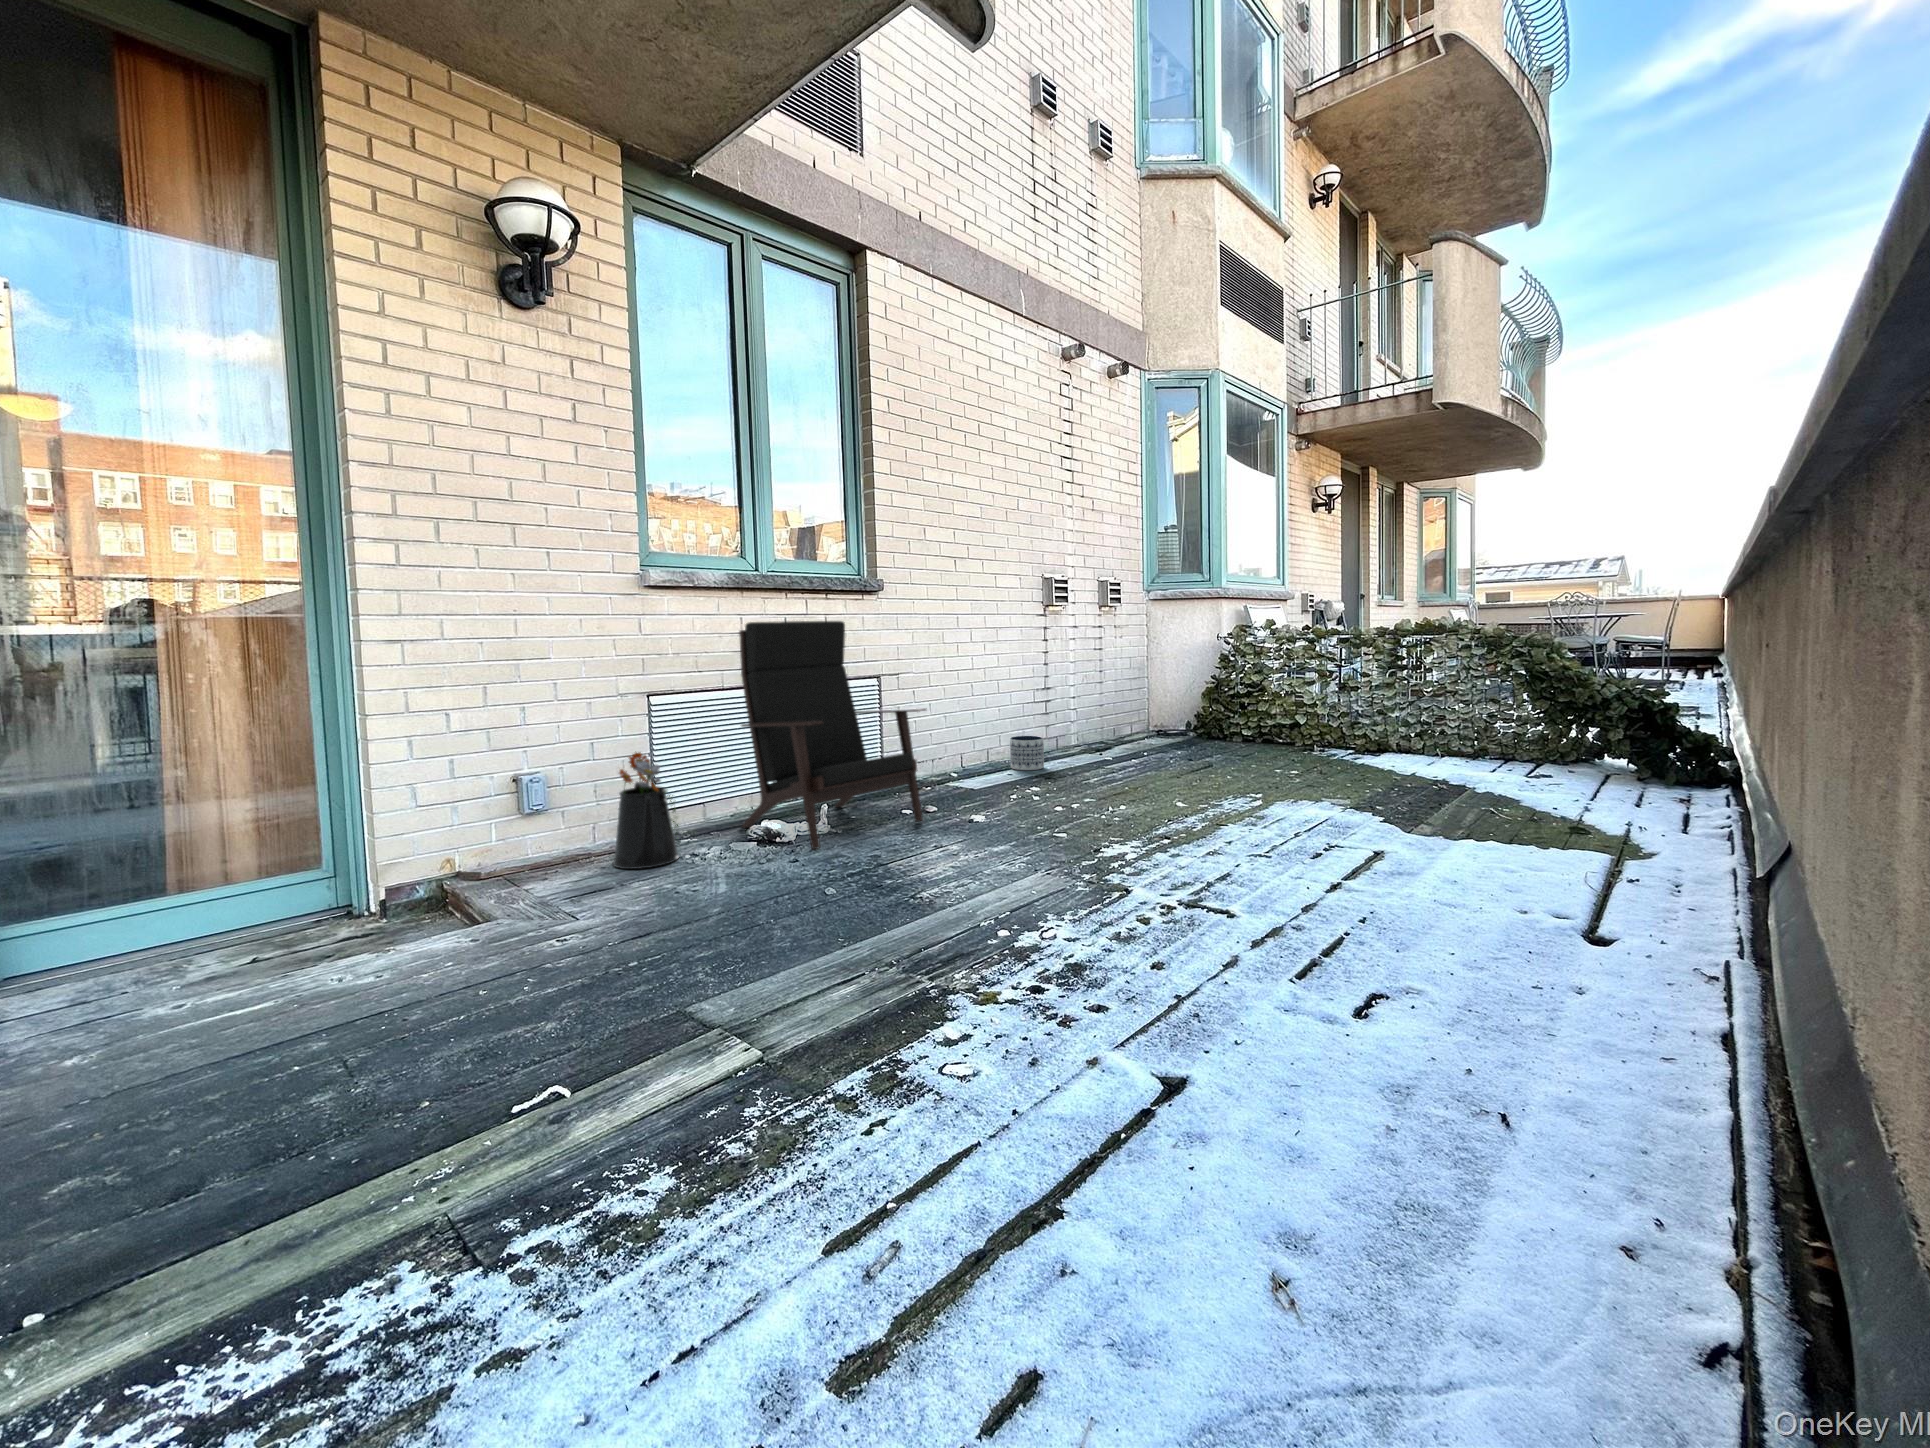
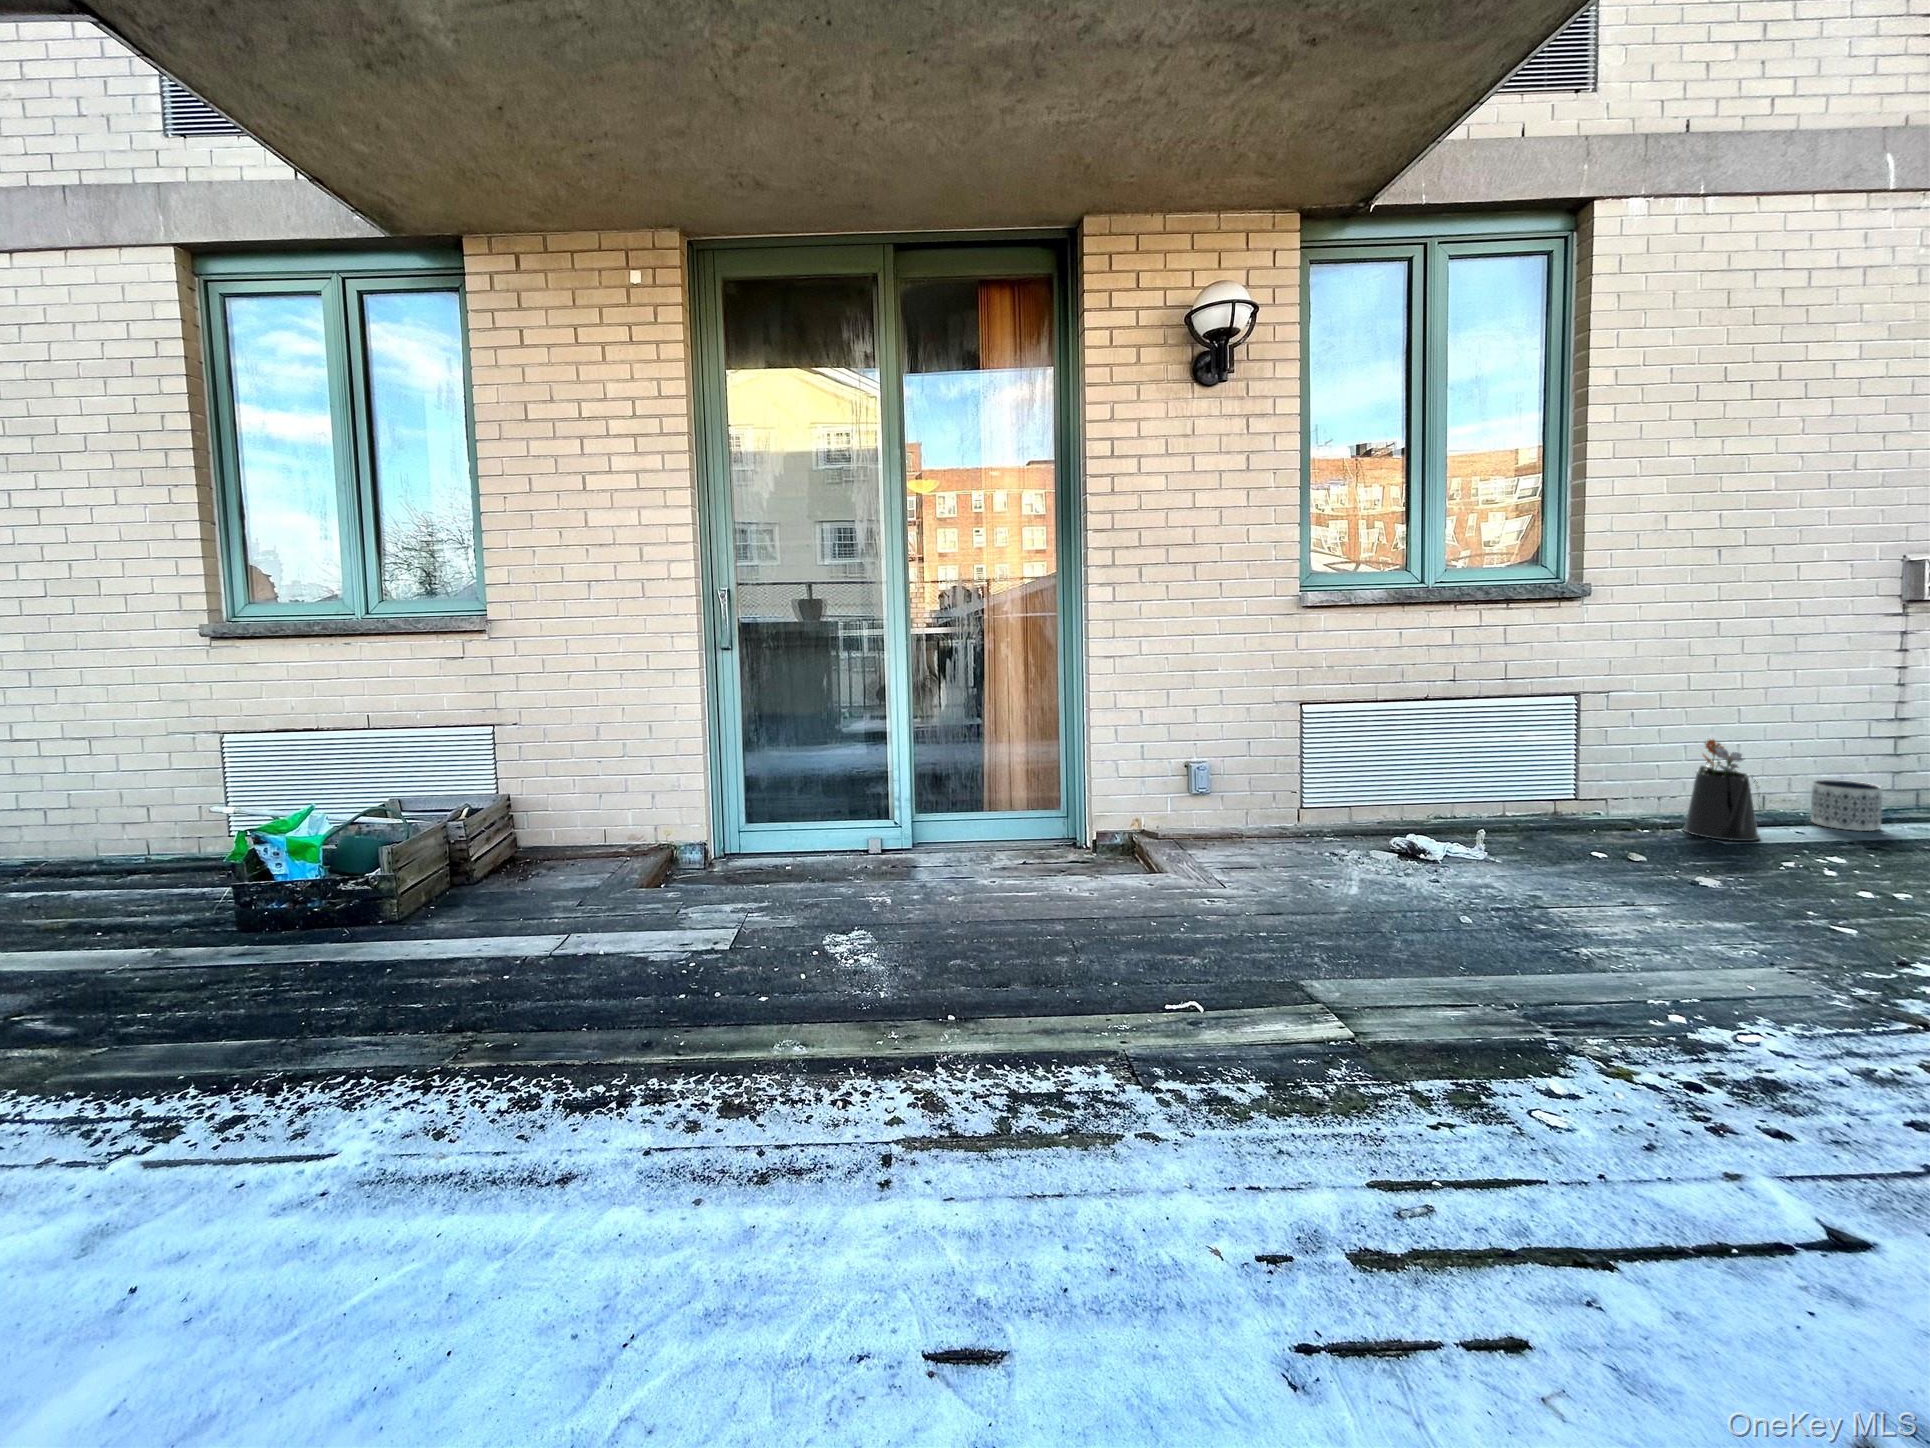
lounge chair: present [739,621,926,849] -> none [1387,634,1633,873]
watering can: present [612,752,679,869] -> present [1683,740,1760,841]

